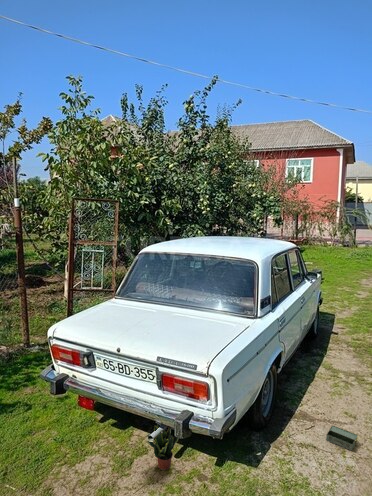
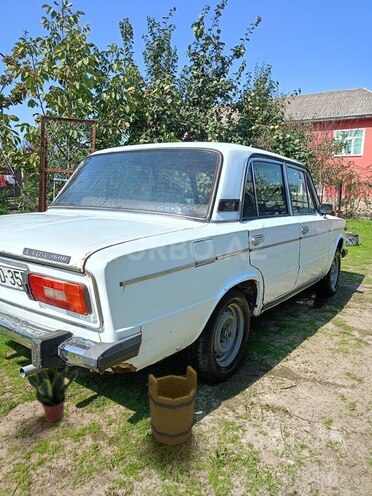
bucket: none [231,424,265,480] -> present [146,366,197,445]
toolbox: present [326,426,357,451] -> none [307,385,356,421]

